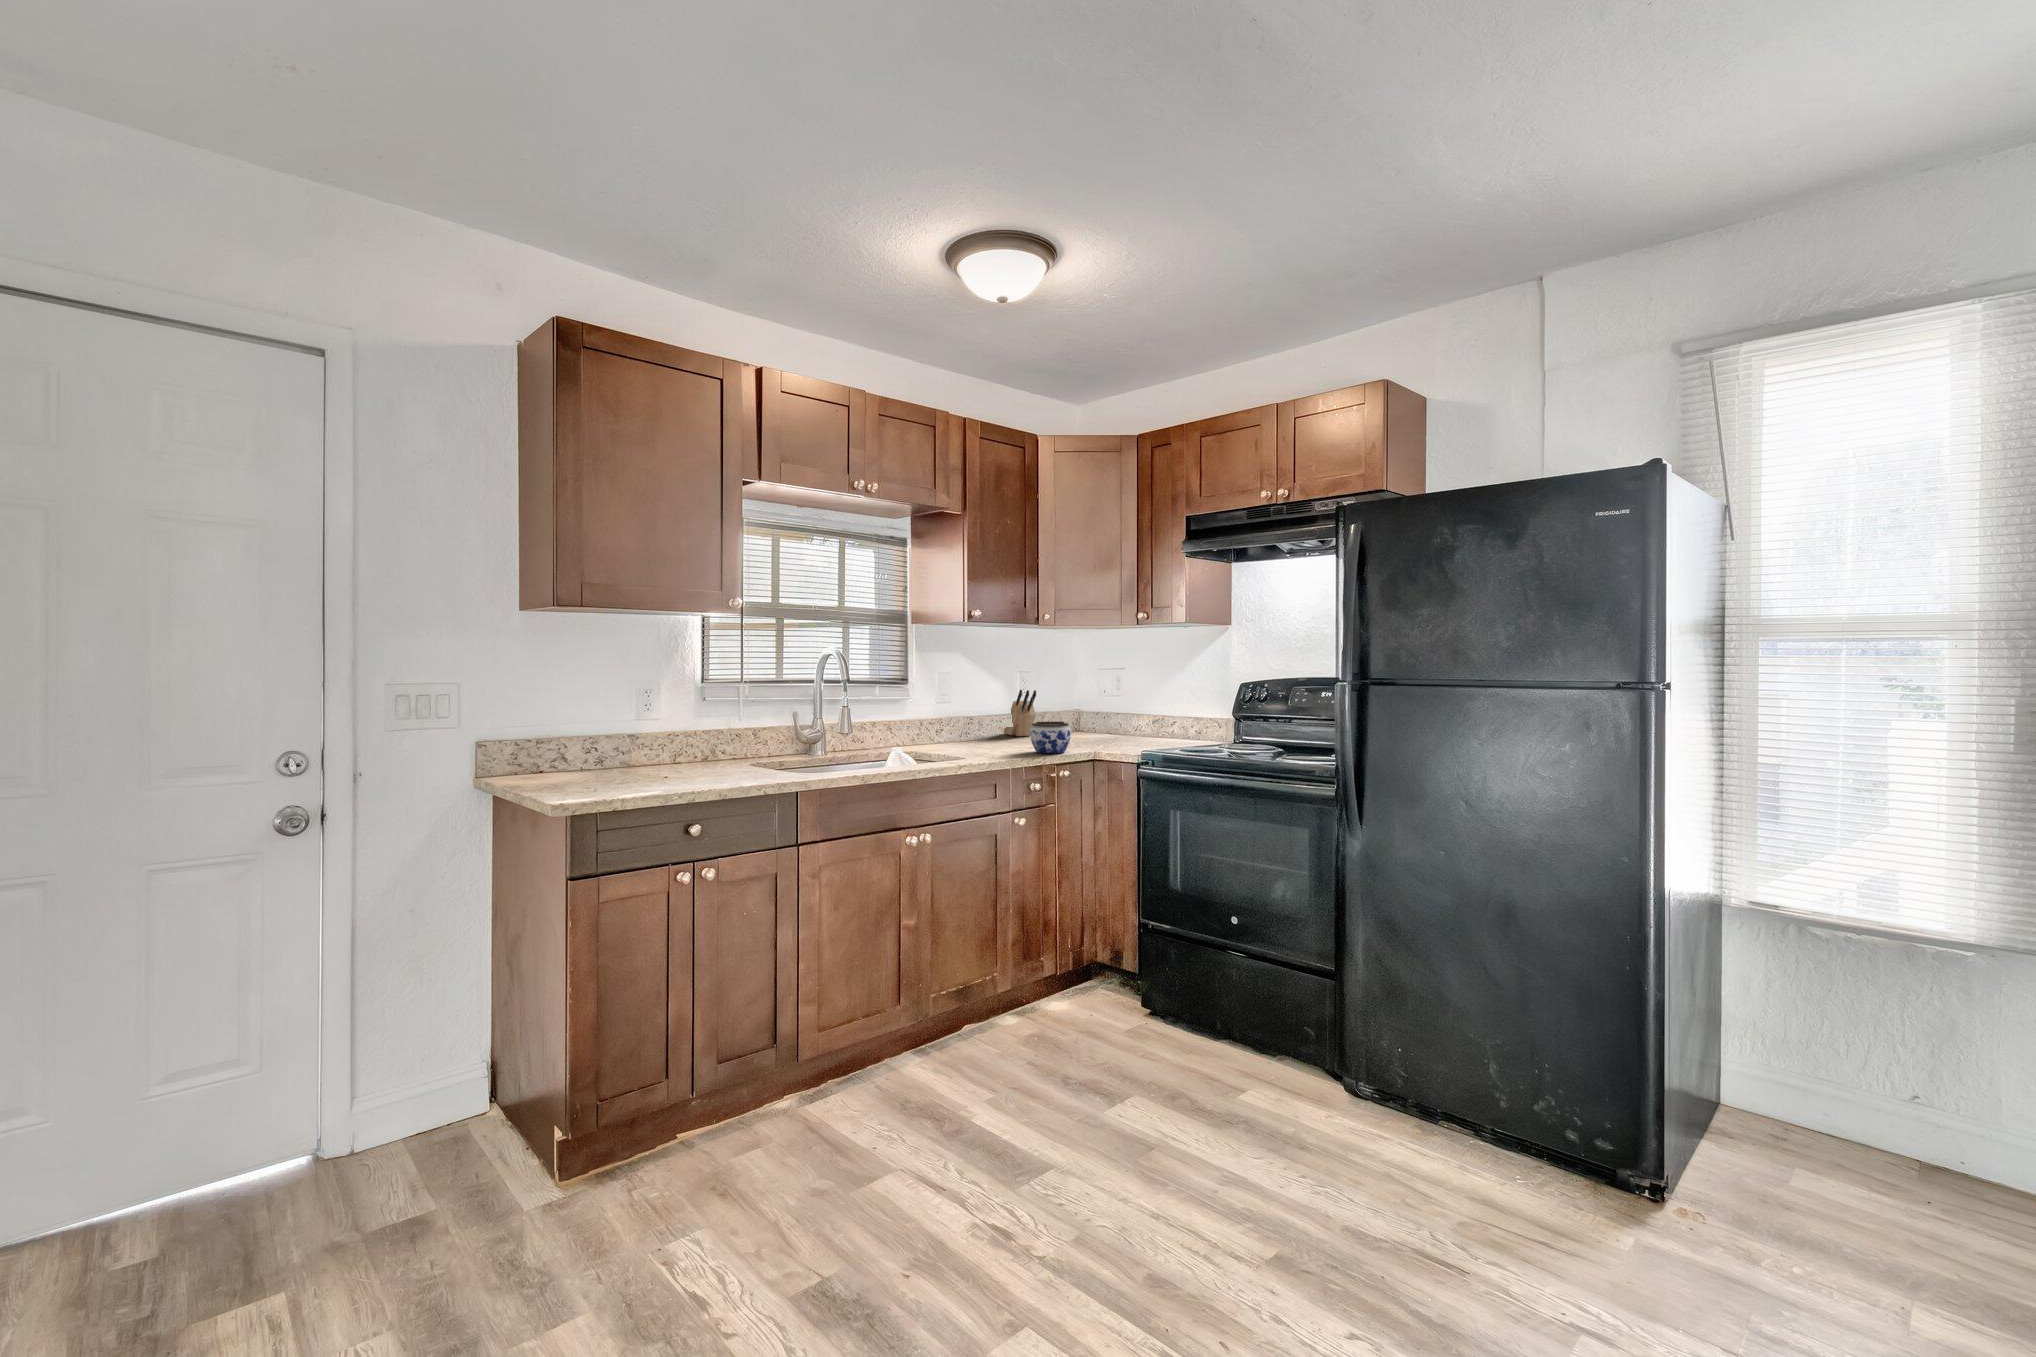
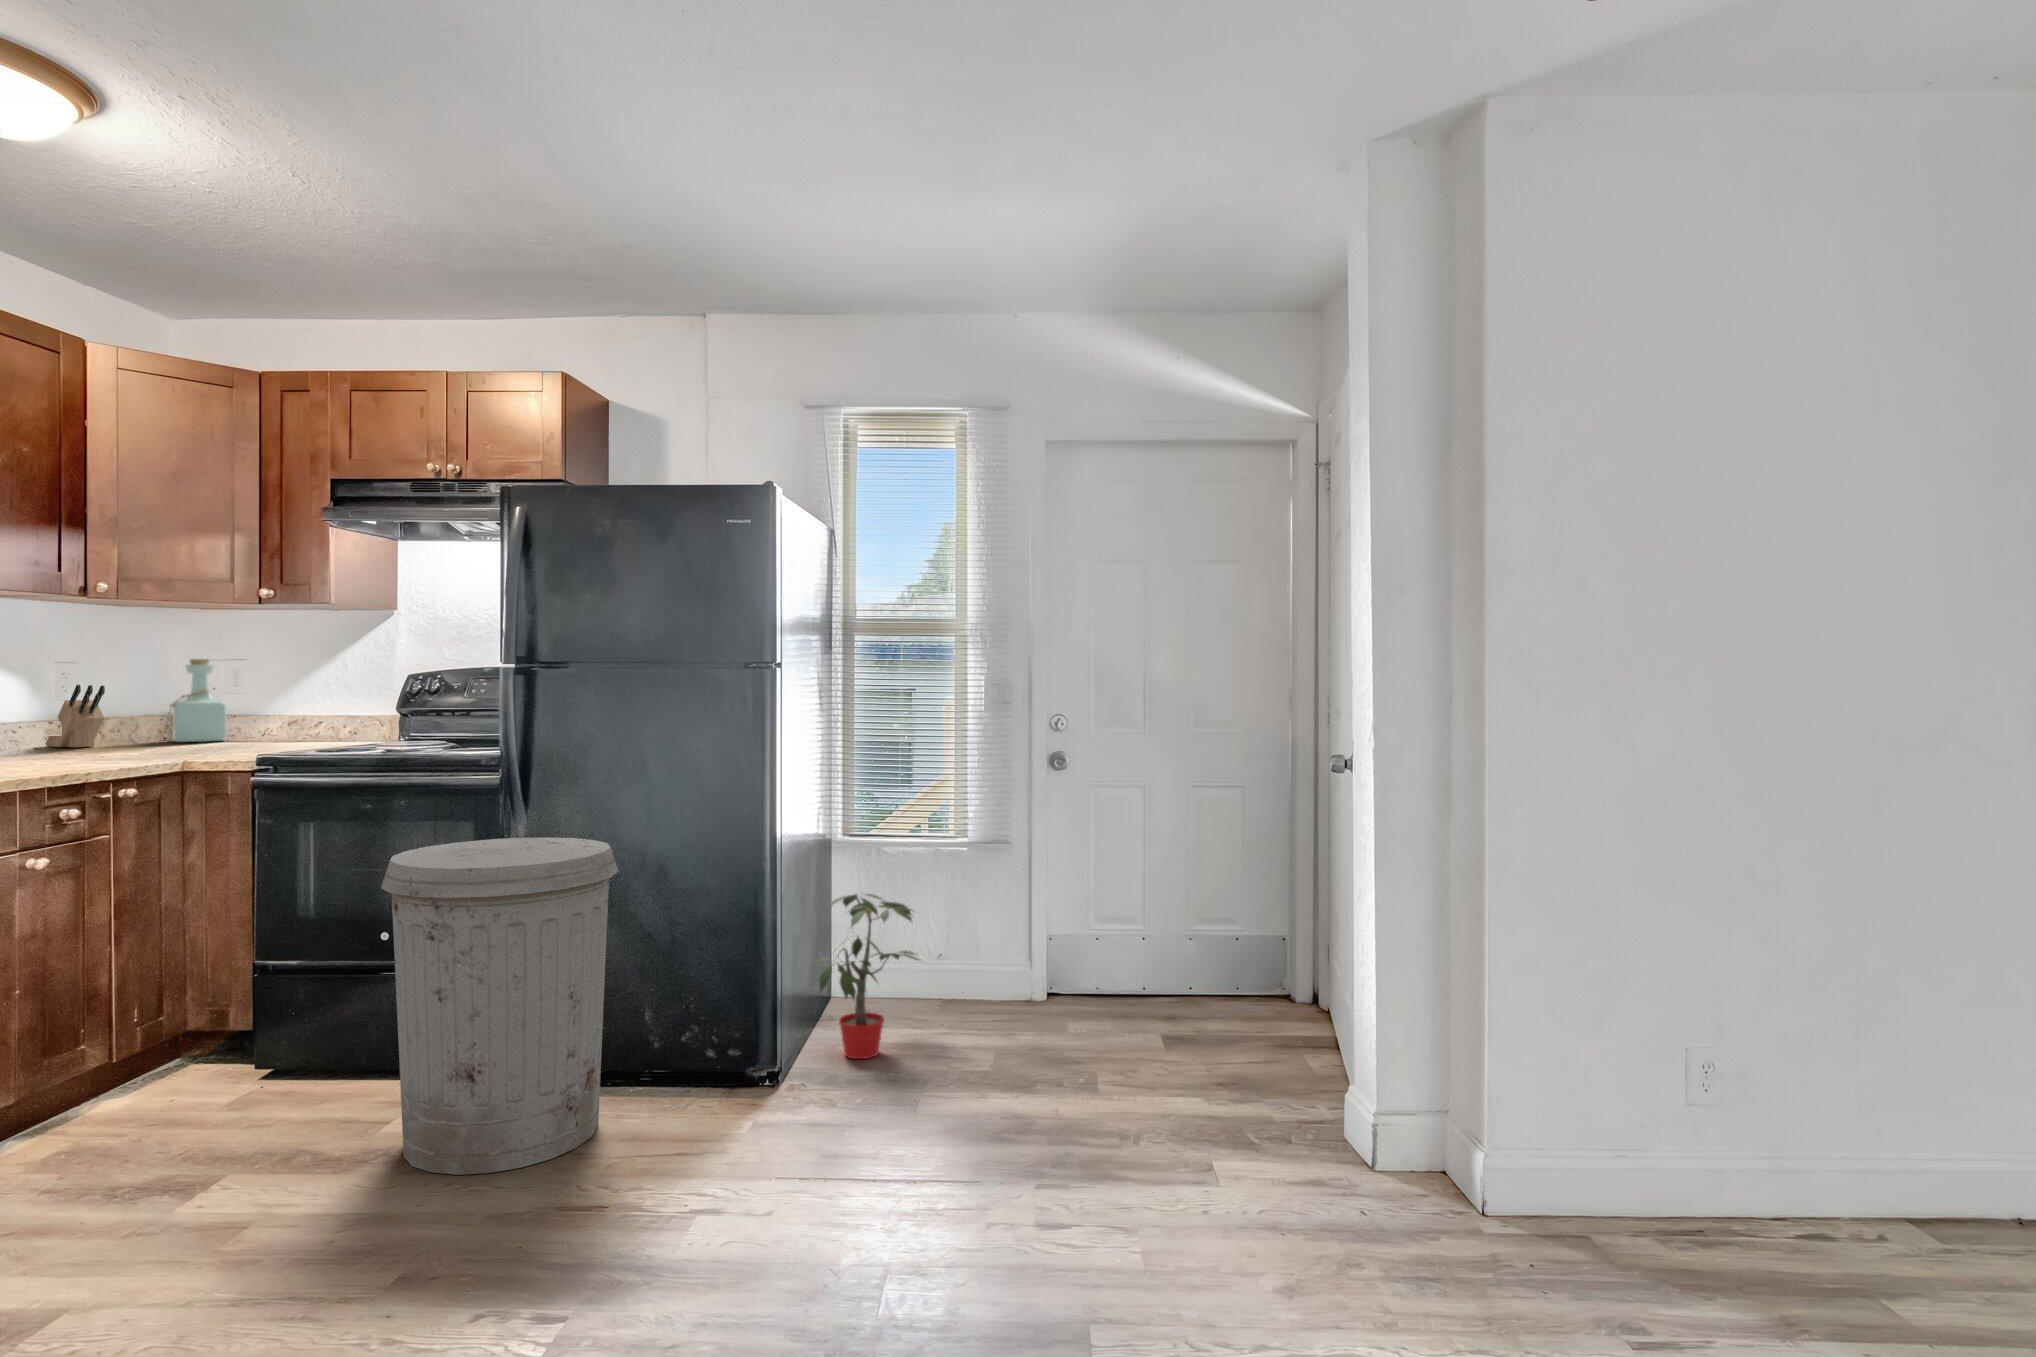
bottle: none [1072,669,1112,735] -> present [167,659,226,742]
jar: present [1030,722,1071,753] -> none [98,721,163,760]
trash can: none [1233,856,1467,1218] -> present [381,837,618,1175]
potted plant: none [1698,971,1889,1189] -> present [813,894,920,1059]

